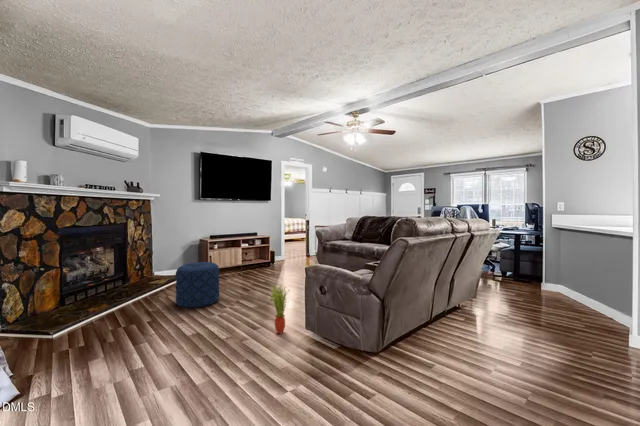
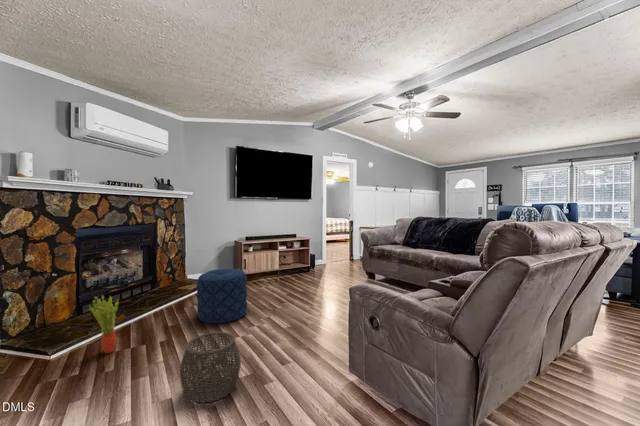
potted plant: present [270,285,286,333] -> present [90,297,119,353]
woven basket: none [182,304,227,352] -> present [180,332,241,403]

